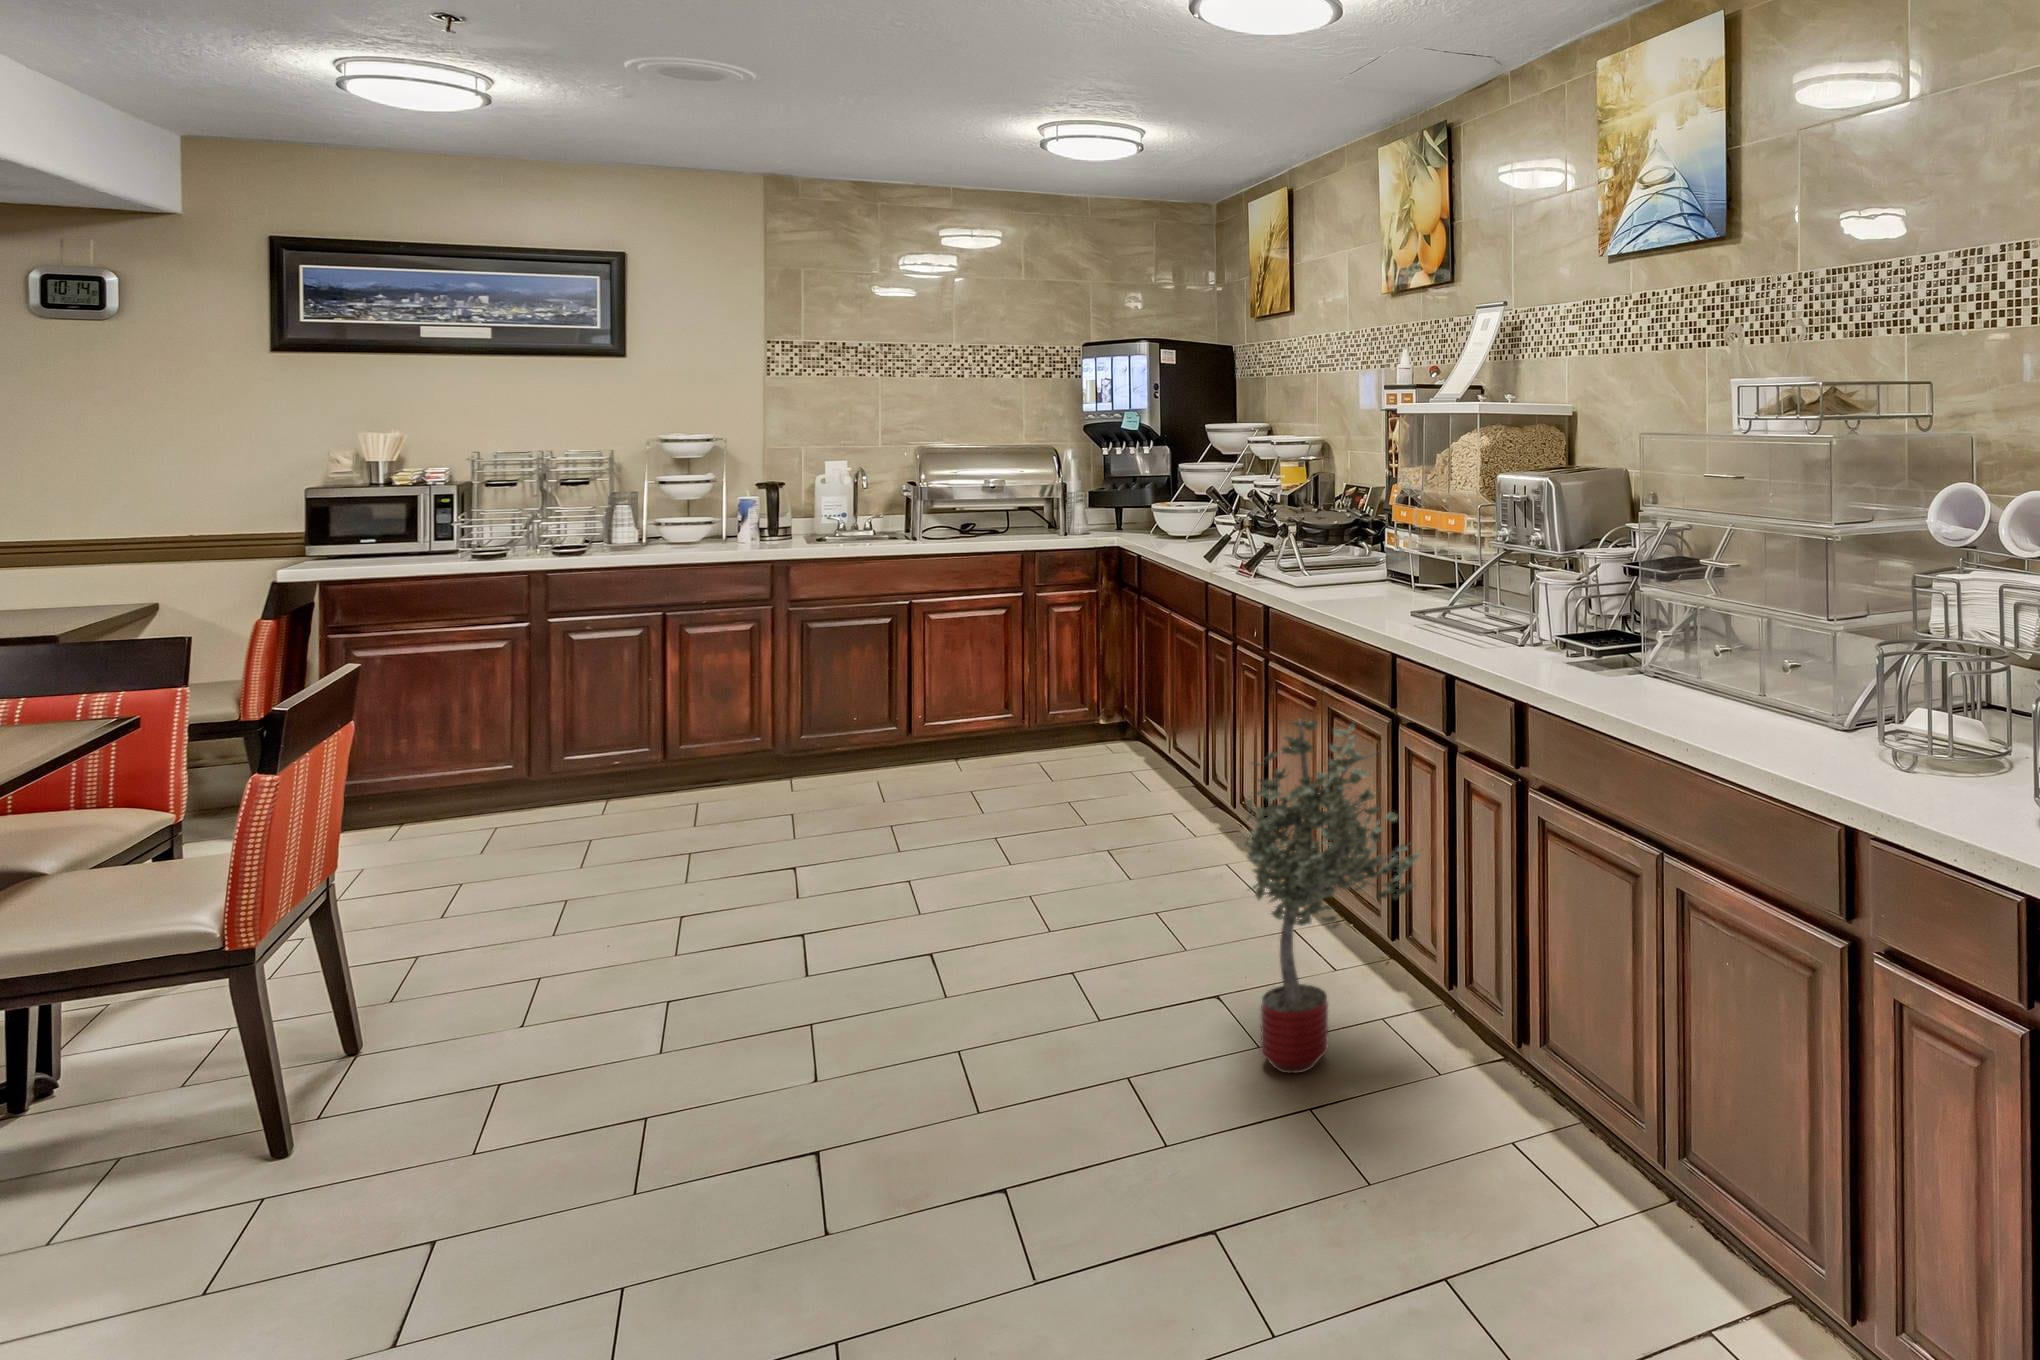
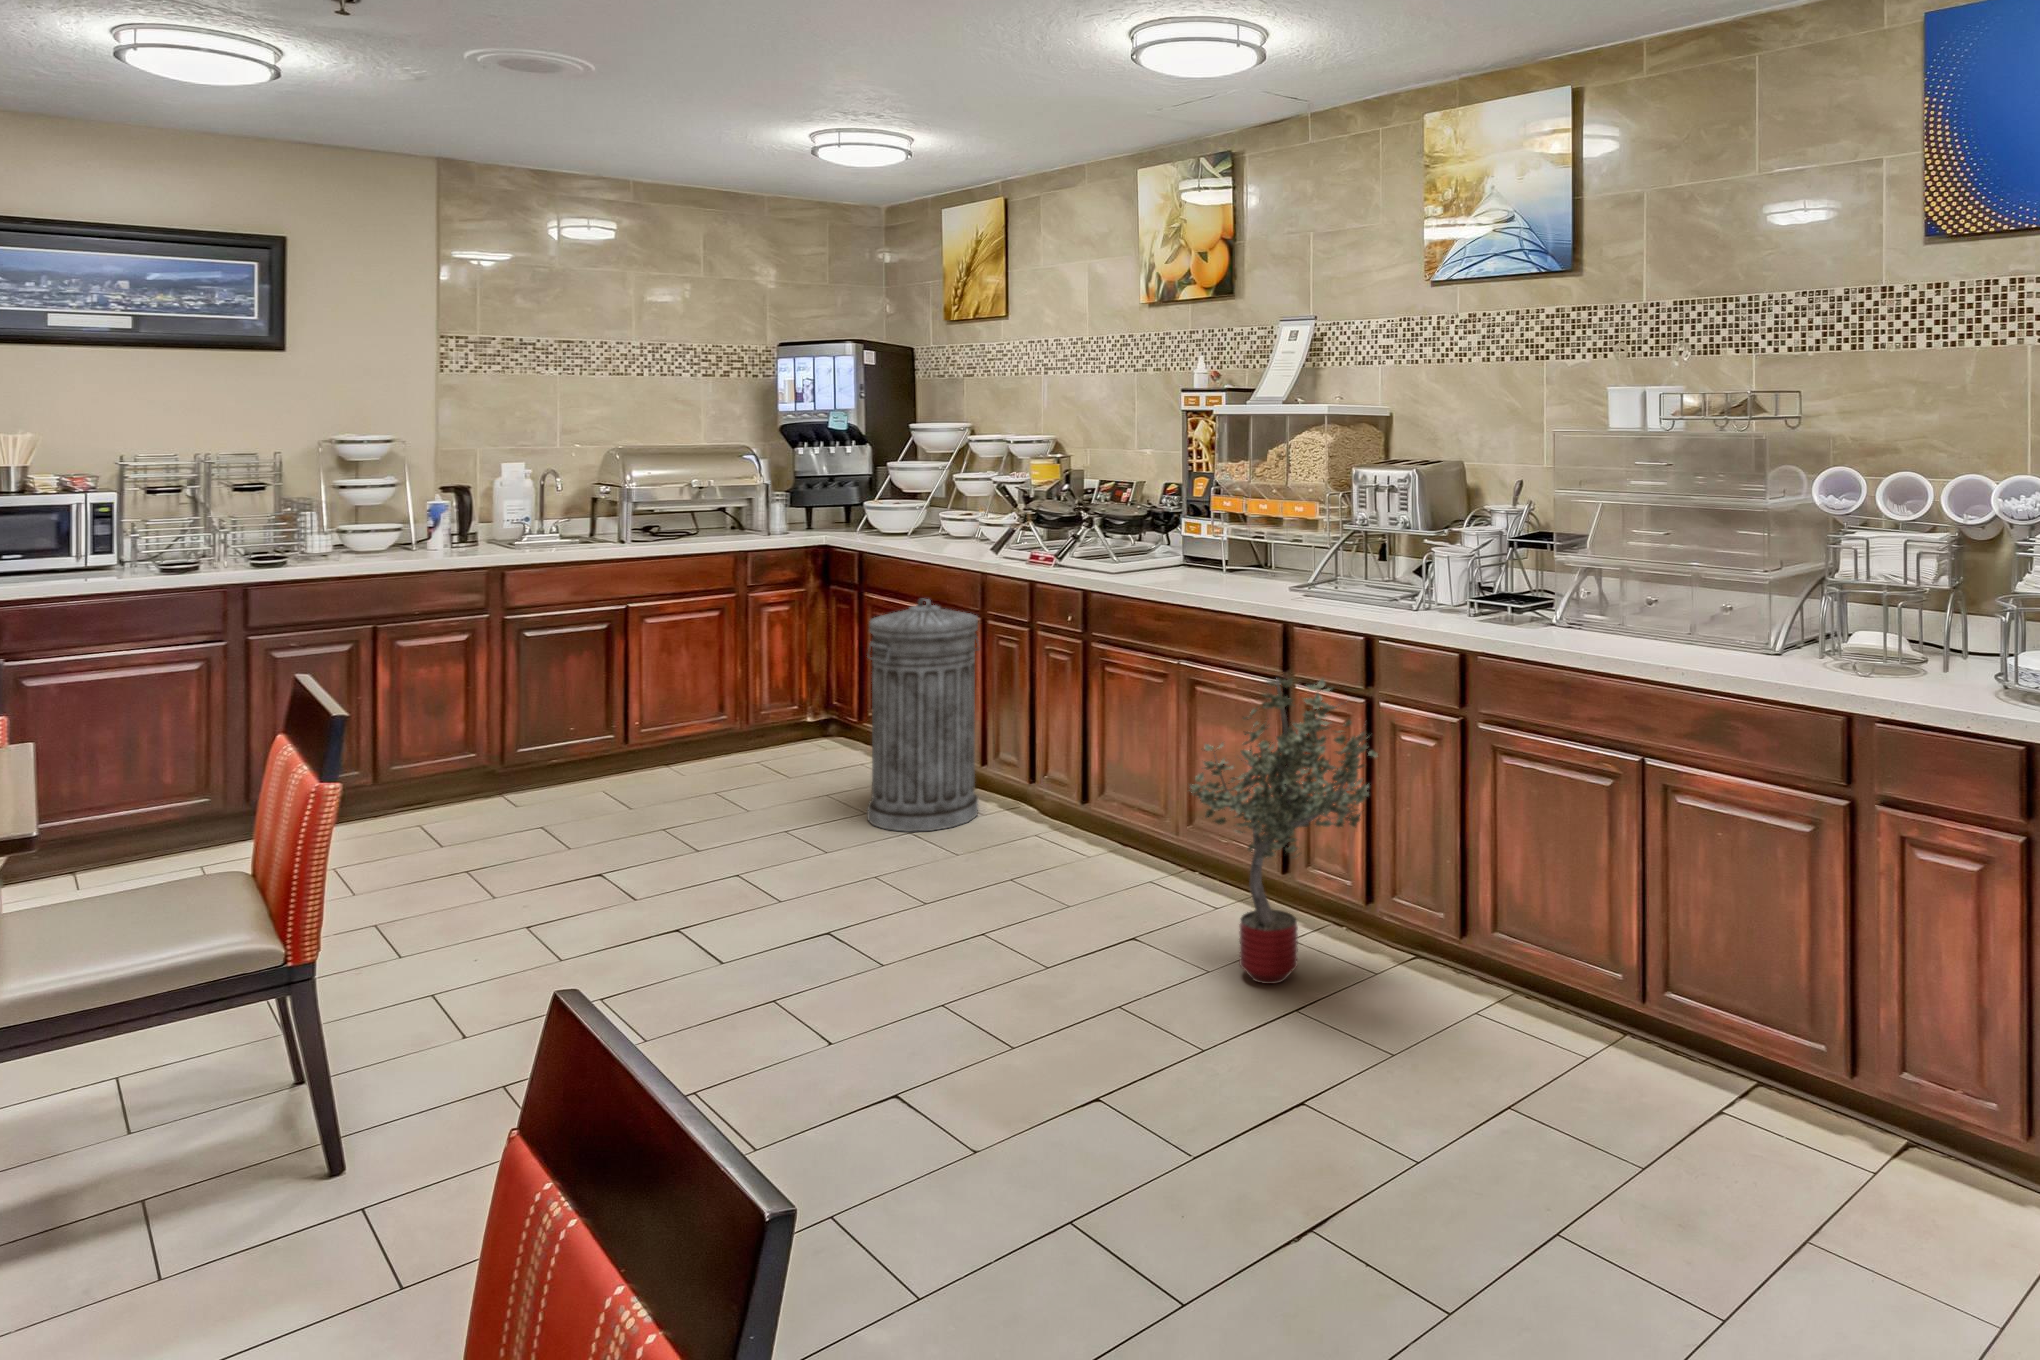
trash can: none [1061,607,1177,852] -> present [867,599,979,832]

